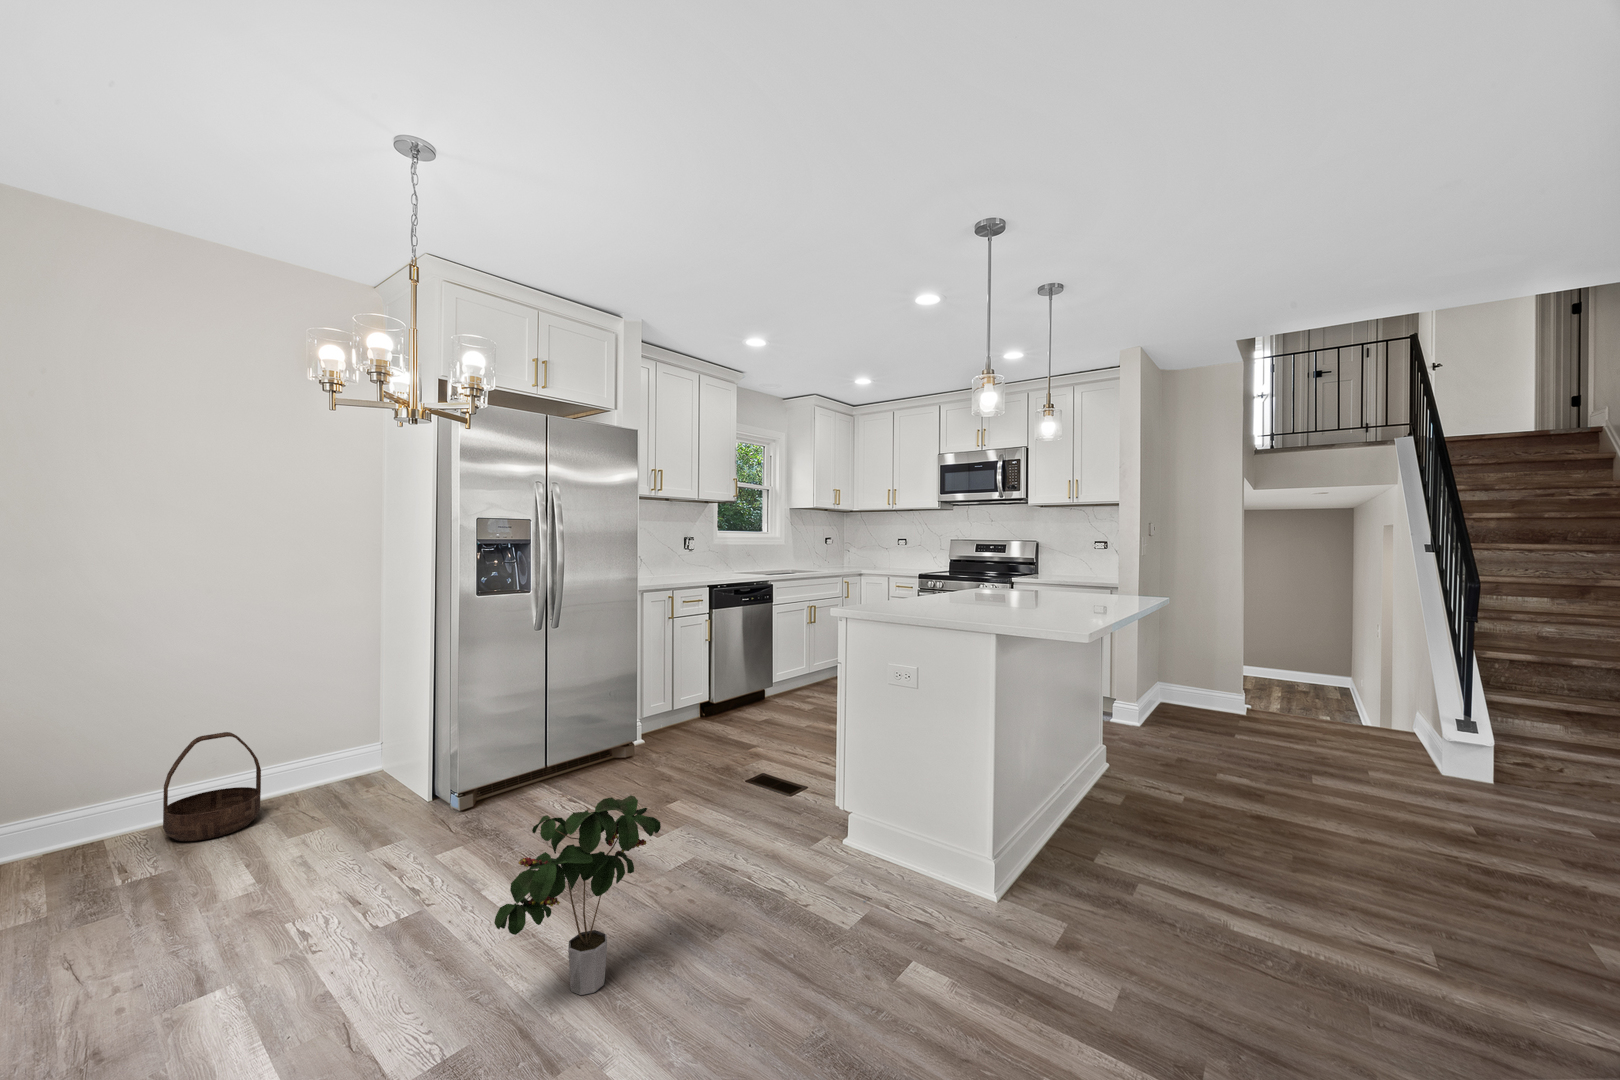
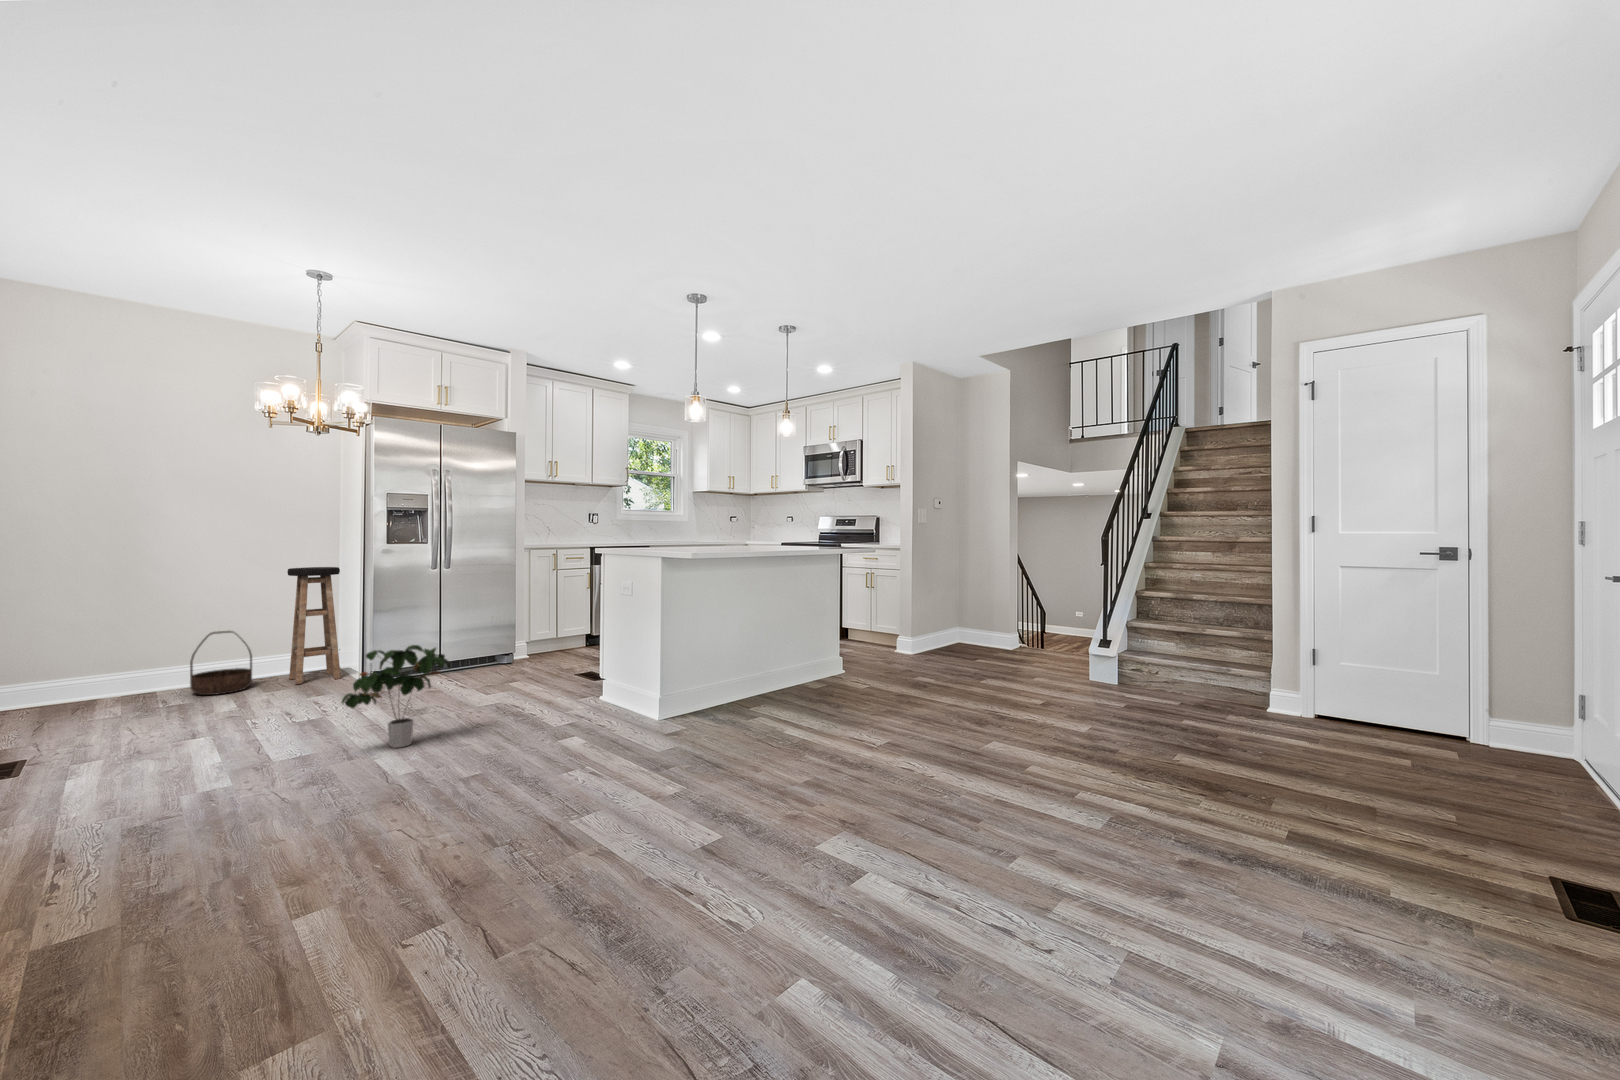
bar stool: none [313,625,393,811] -> present [287,567,341,684]

